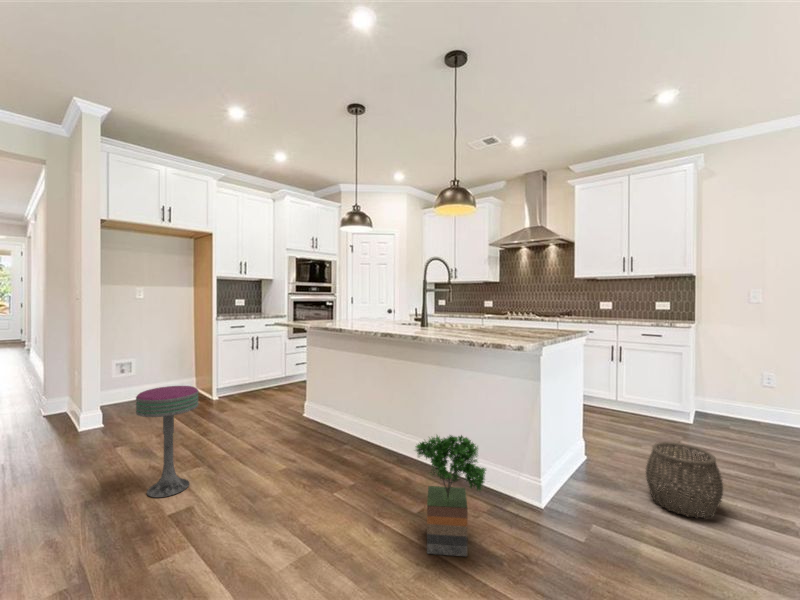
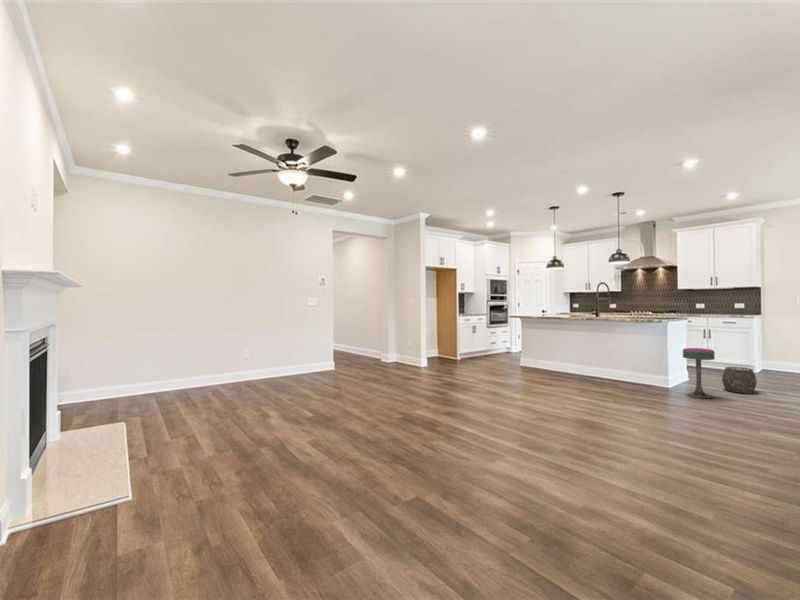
bar stool: present [136,386,199,497] -> present [683,348,715,398]
potted tree: present [416,435,486,557] -> none [623,356,656,397]

